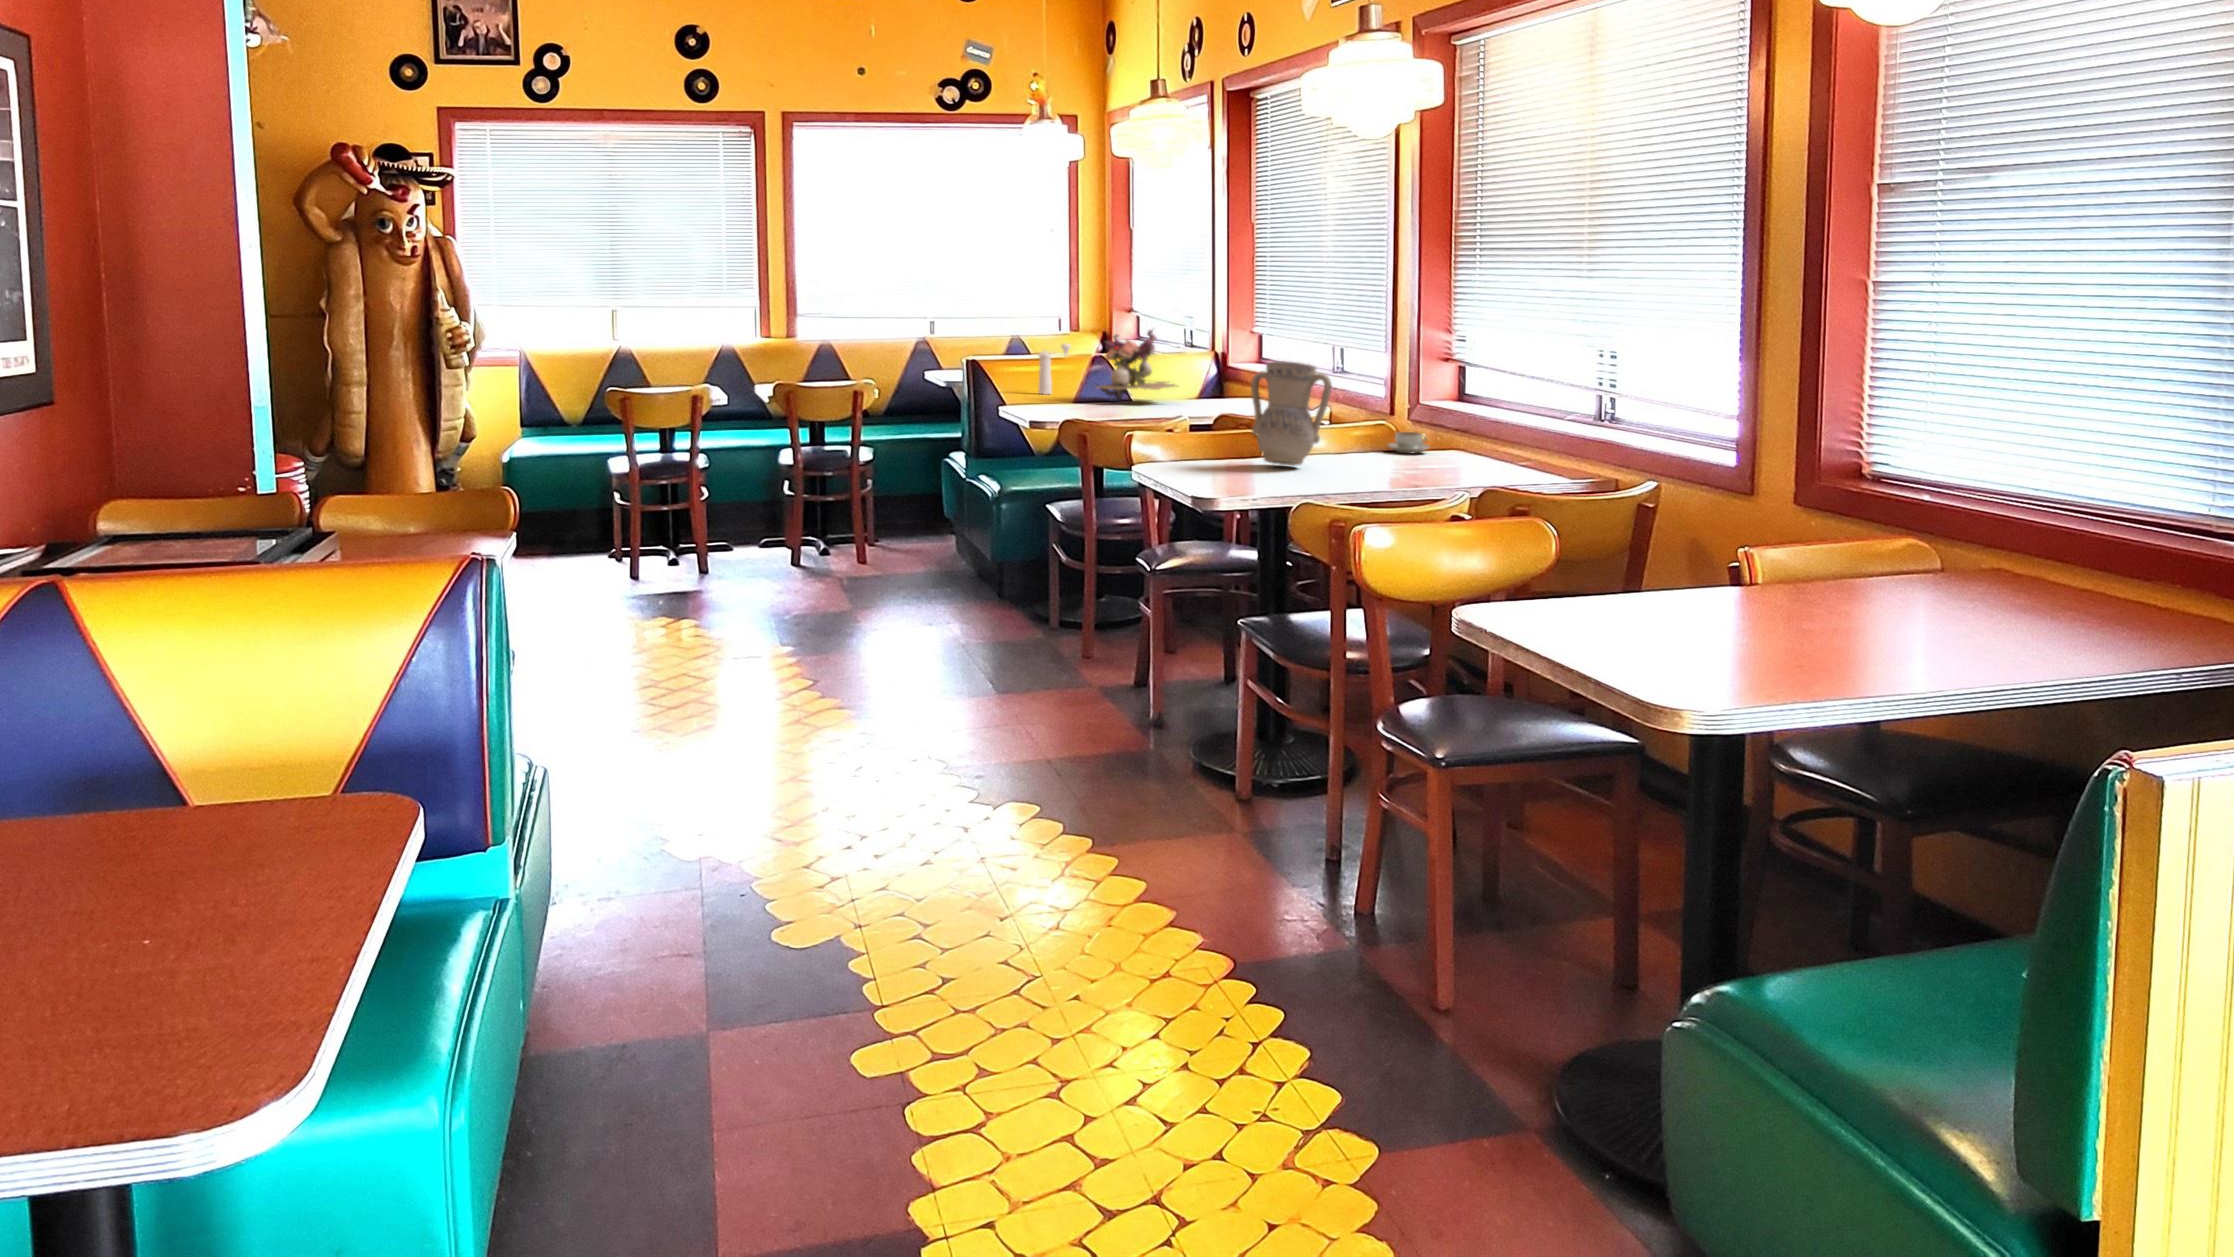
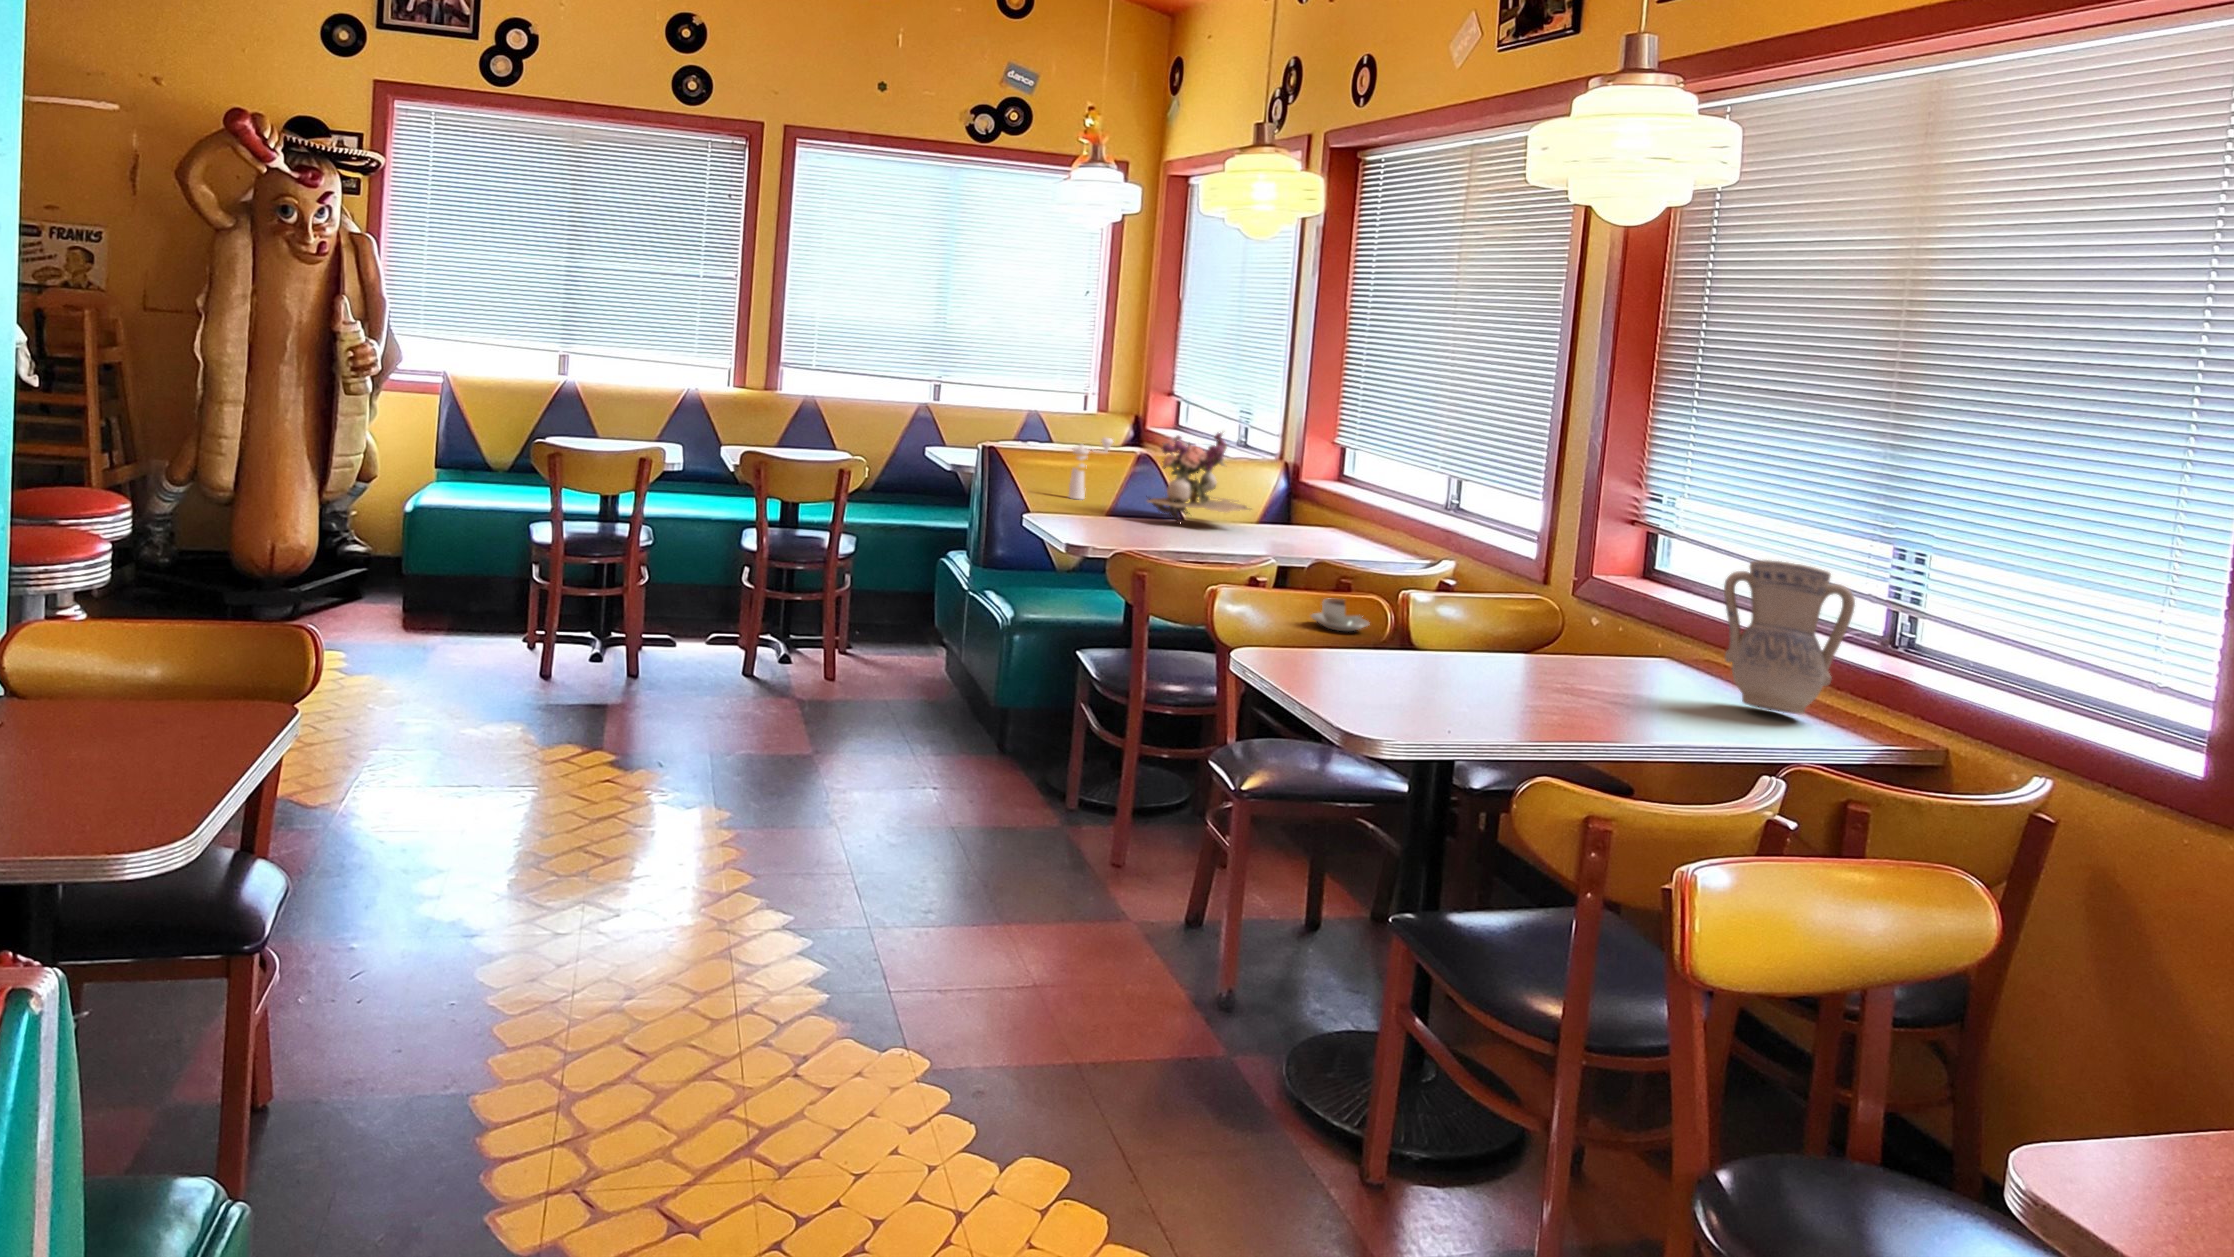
vase: present [1251,361,1332,466] -> present [1724,560,1855,714]
coffee cup: present [1388,432,1429,453] -> present [1311,599,1369,631]

